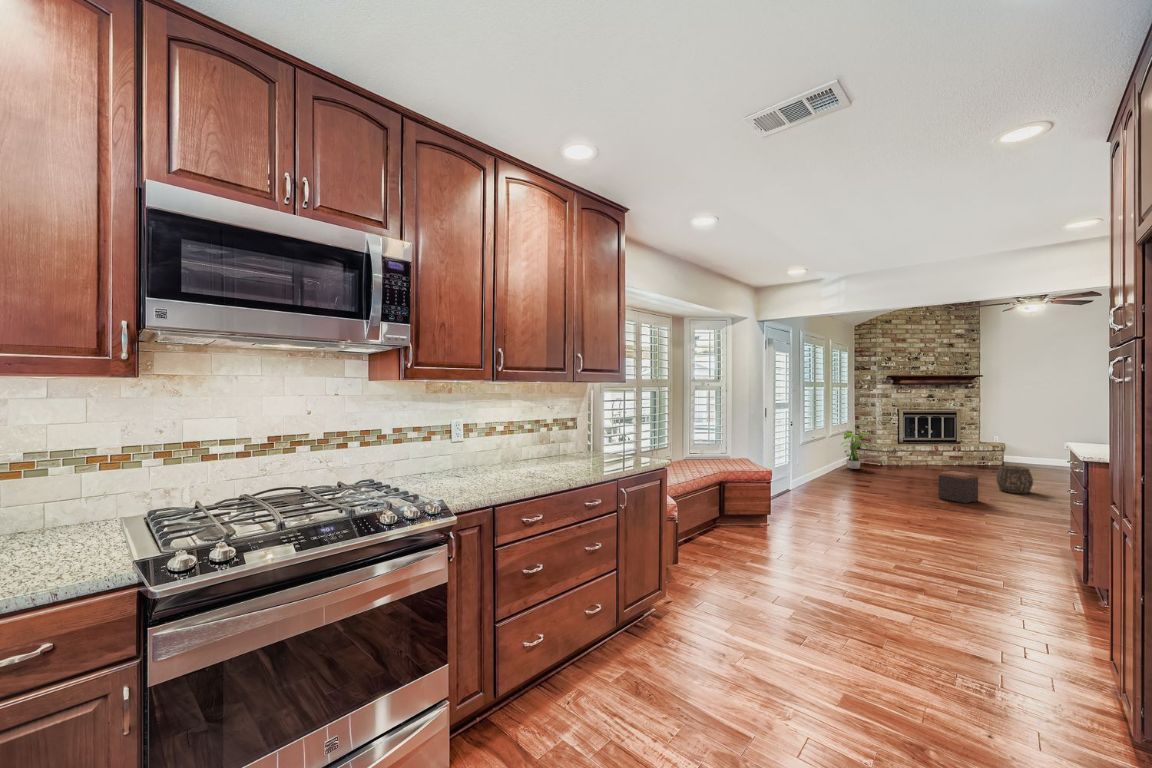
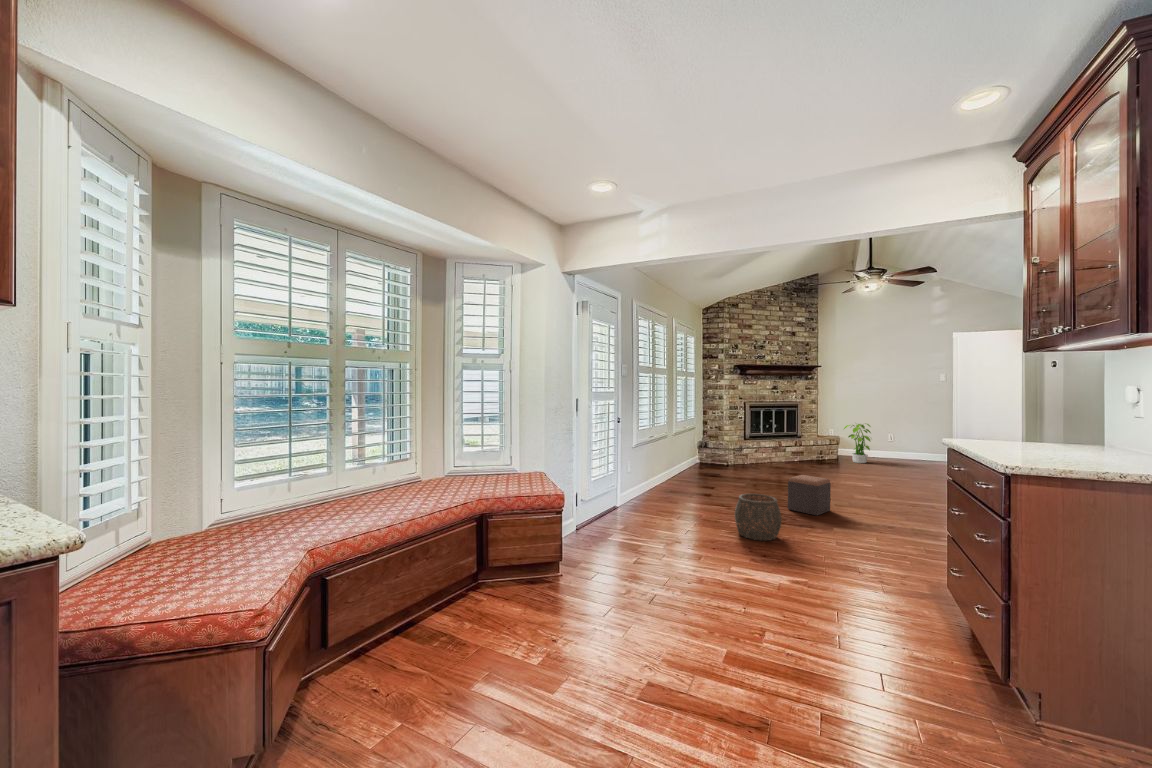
potted plant: present [840,430,867,469] -> present [843,424,871,463]
woven basket: present [996,466,1033,494] -> present [735,494,781,541]

